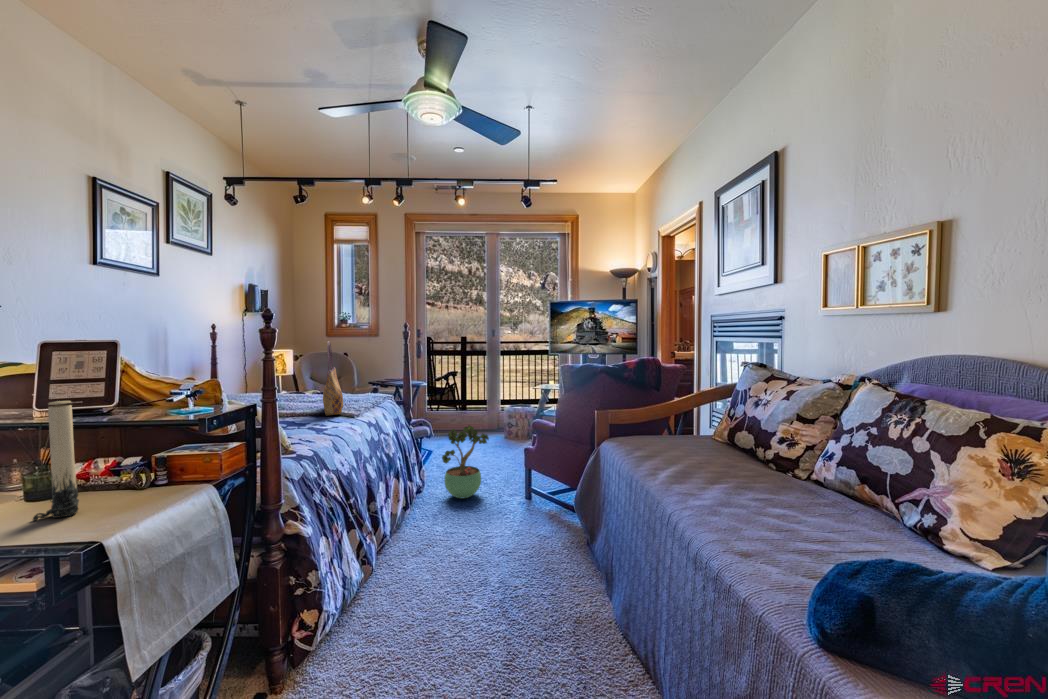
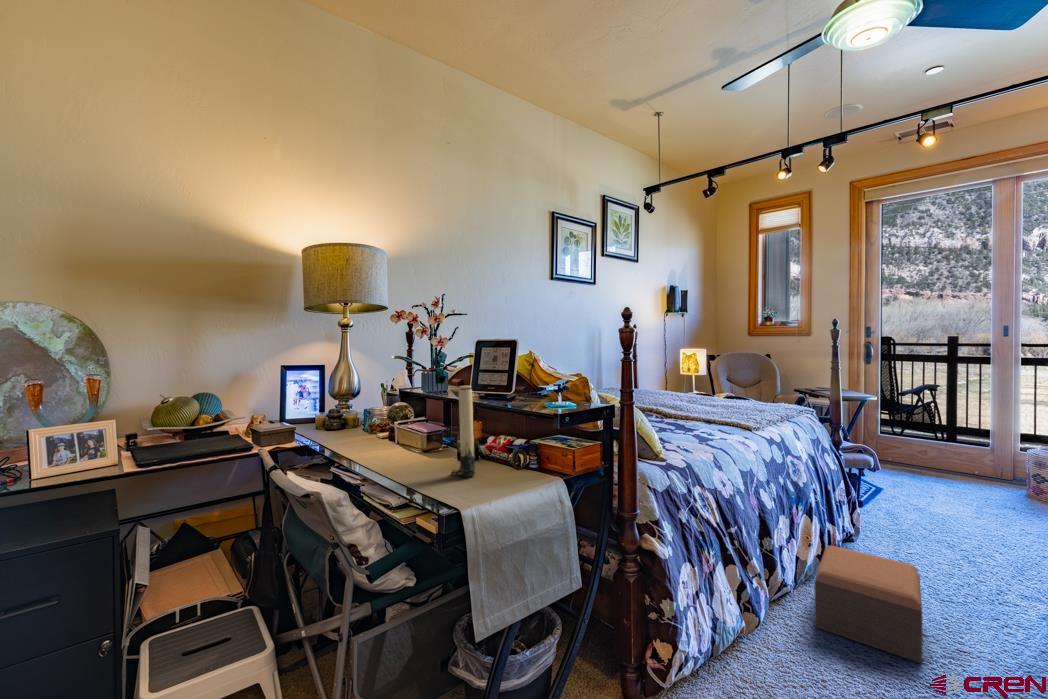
tote bag: present [323,341,343,415] -> none [717,339,744,423]
potted plant: present [442,425,489,498] -> none [888,467,987,578]
footstool: none [406,491,467,556] -> present [814,546,922,663]

